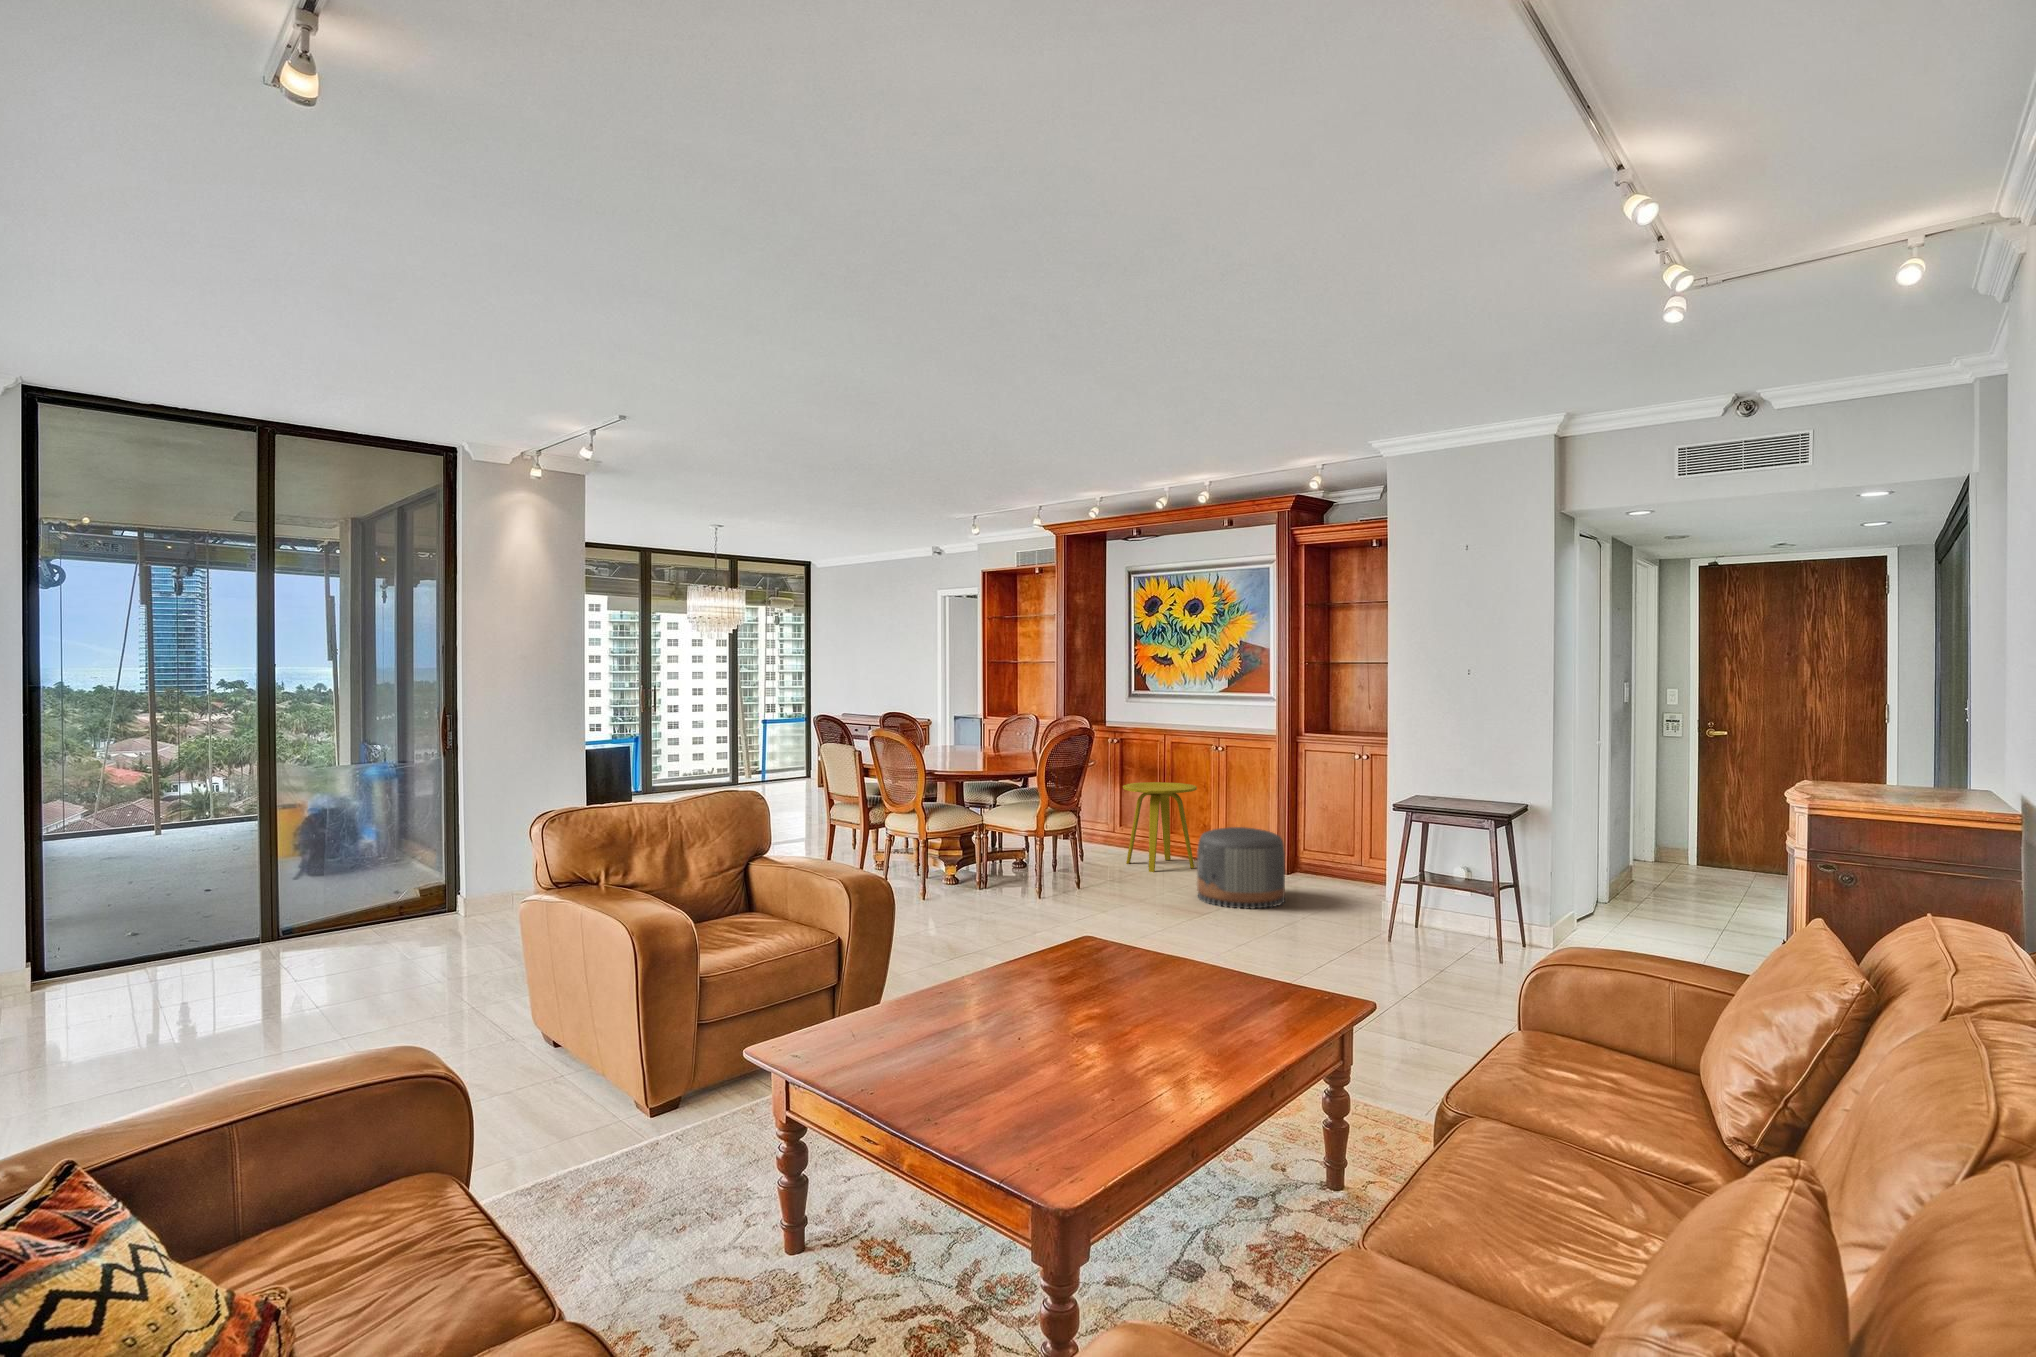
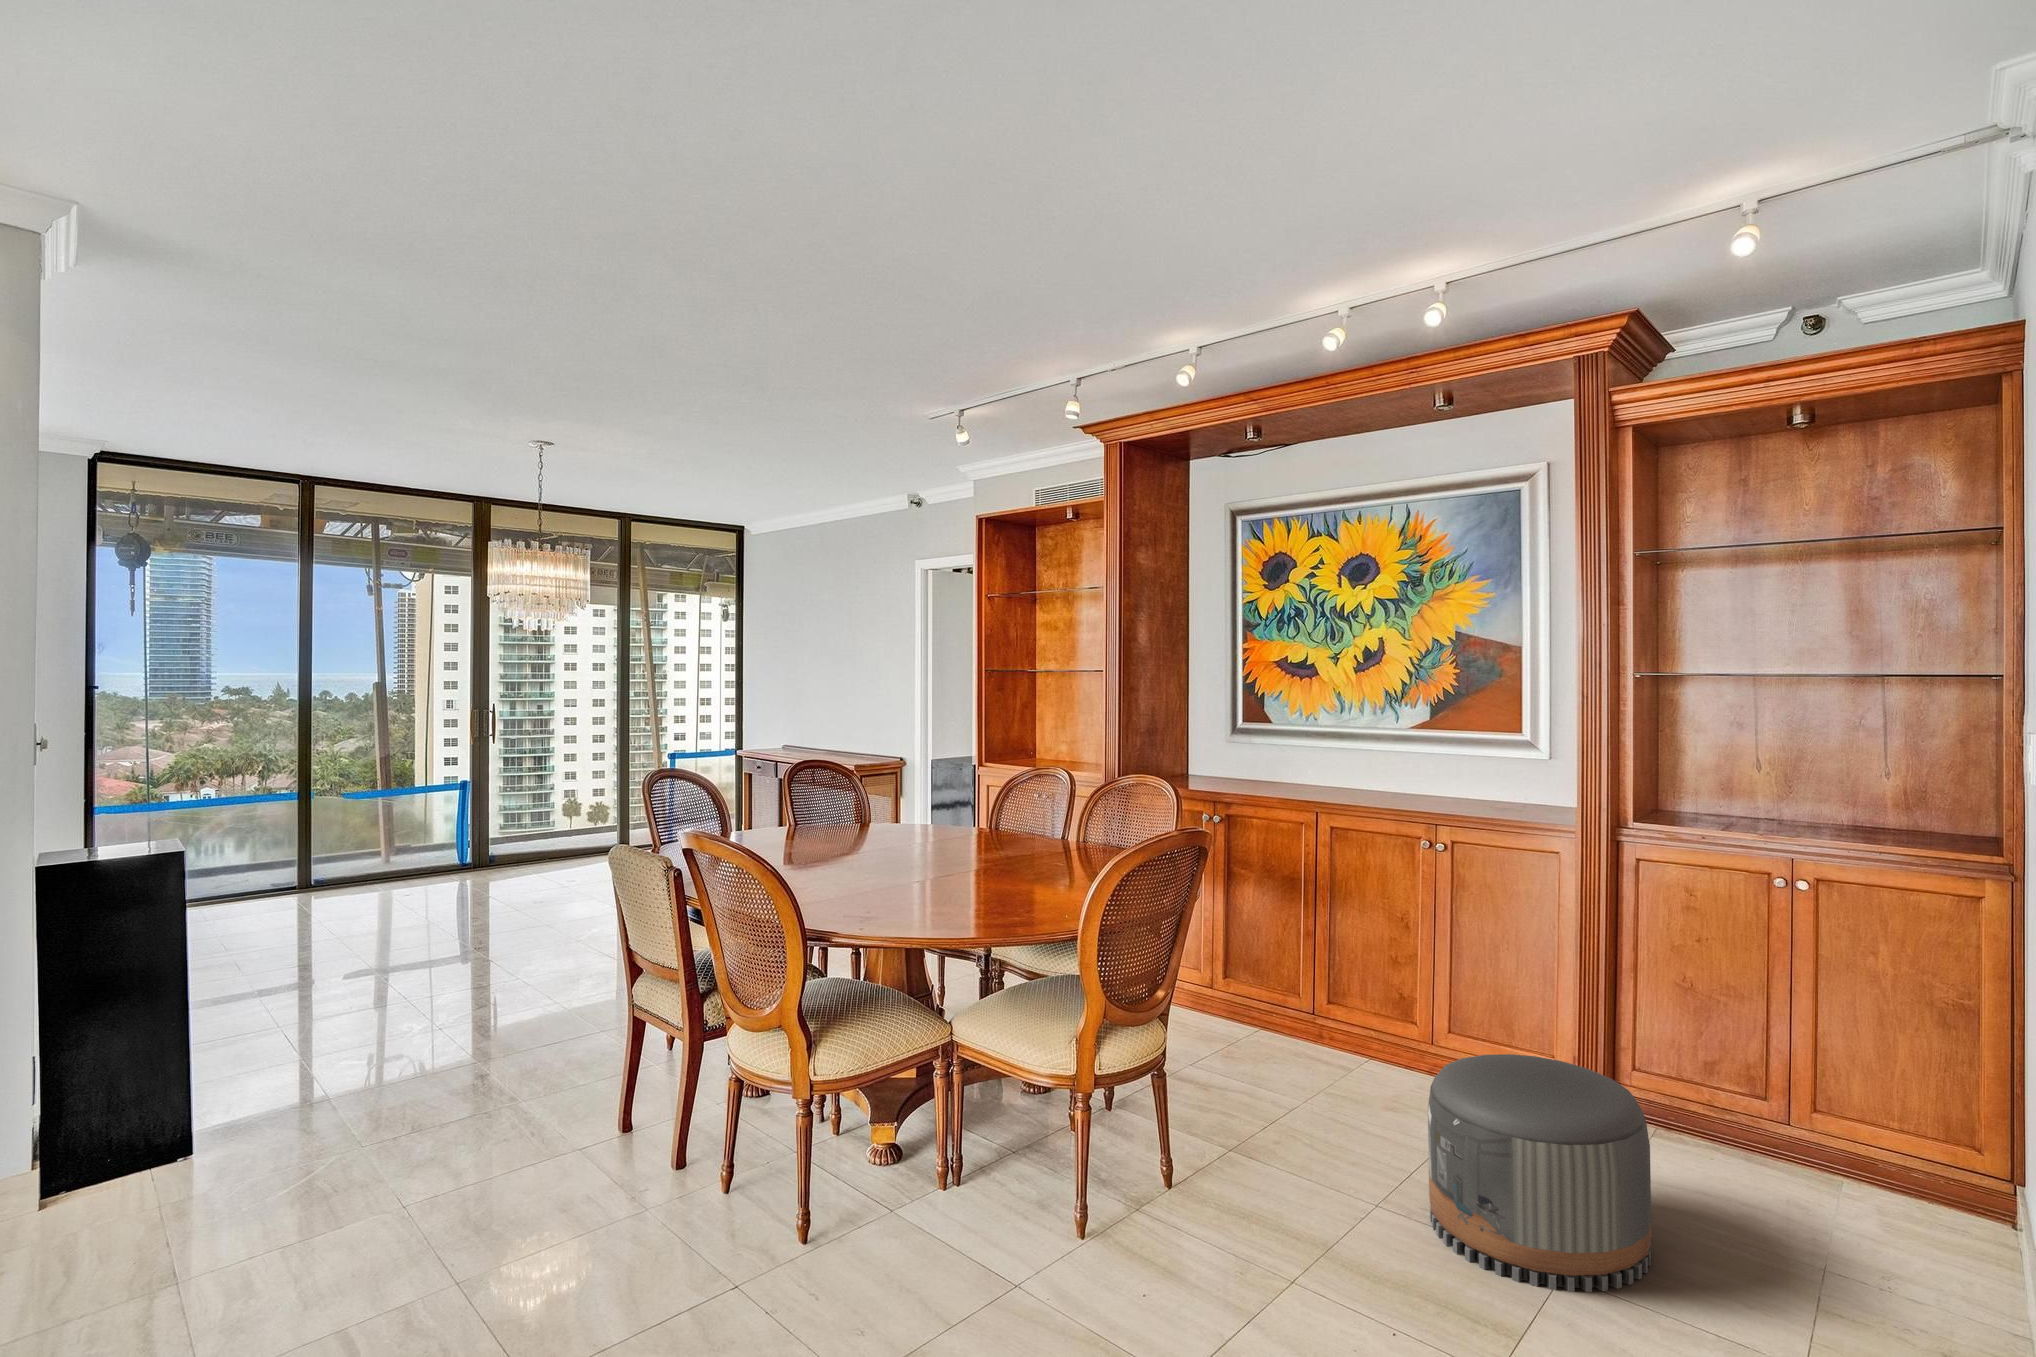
side table: present [1123,782,1197,872] -> none [1234,905,1385,1105]

